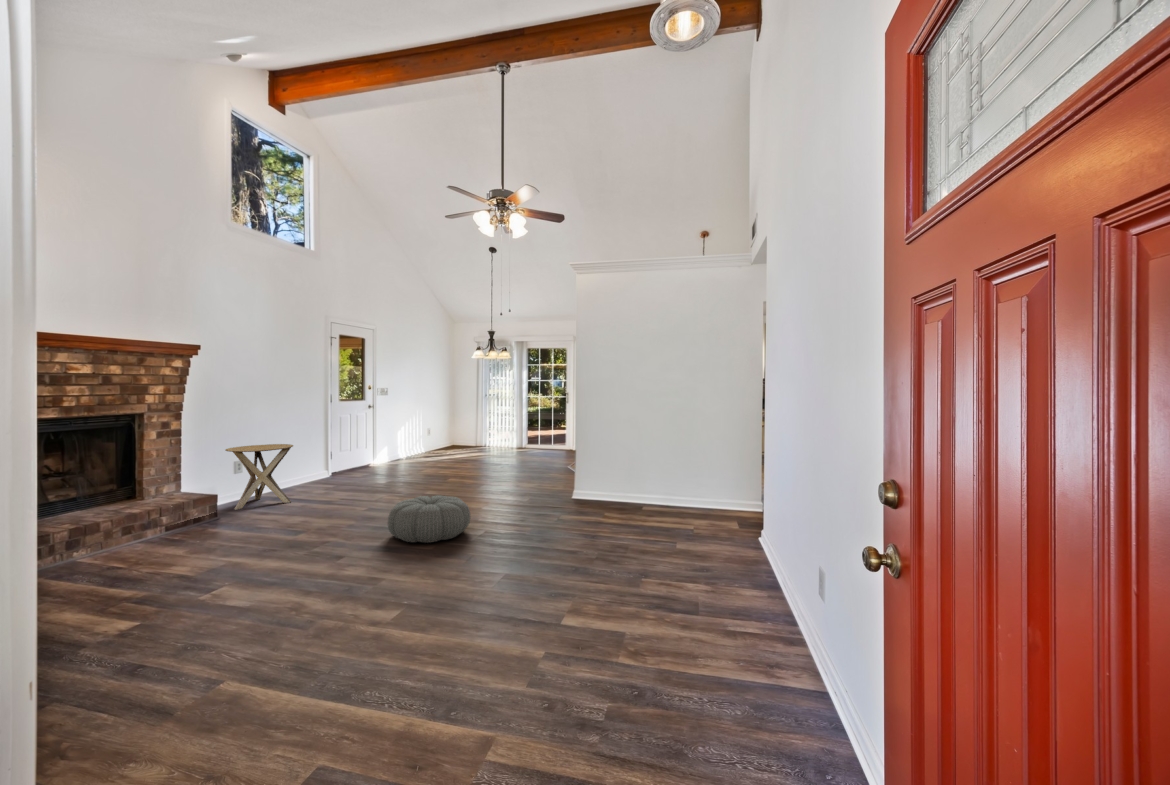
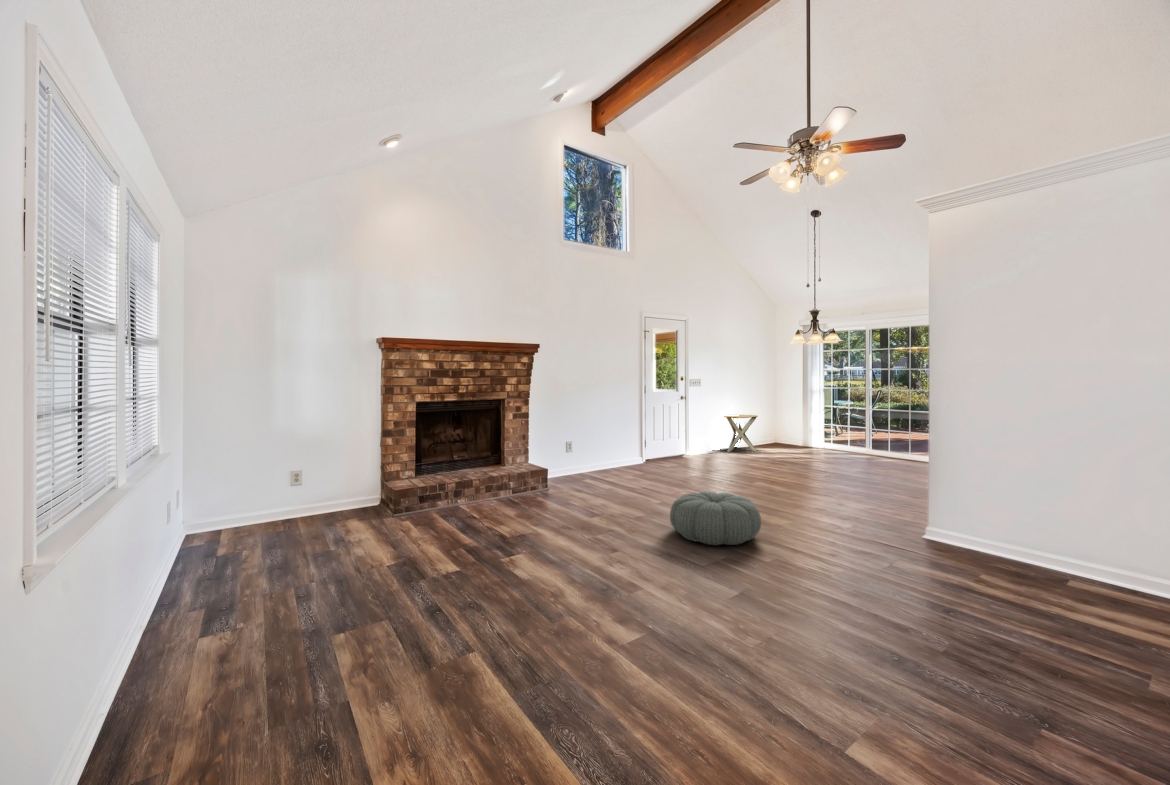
side table: present [226,444,293,510] -> present [724,415,757,452]

